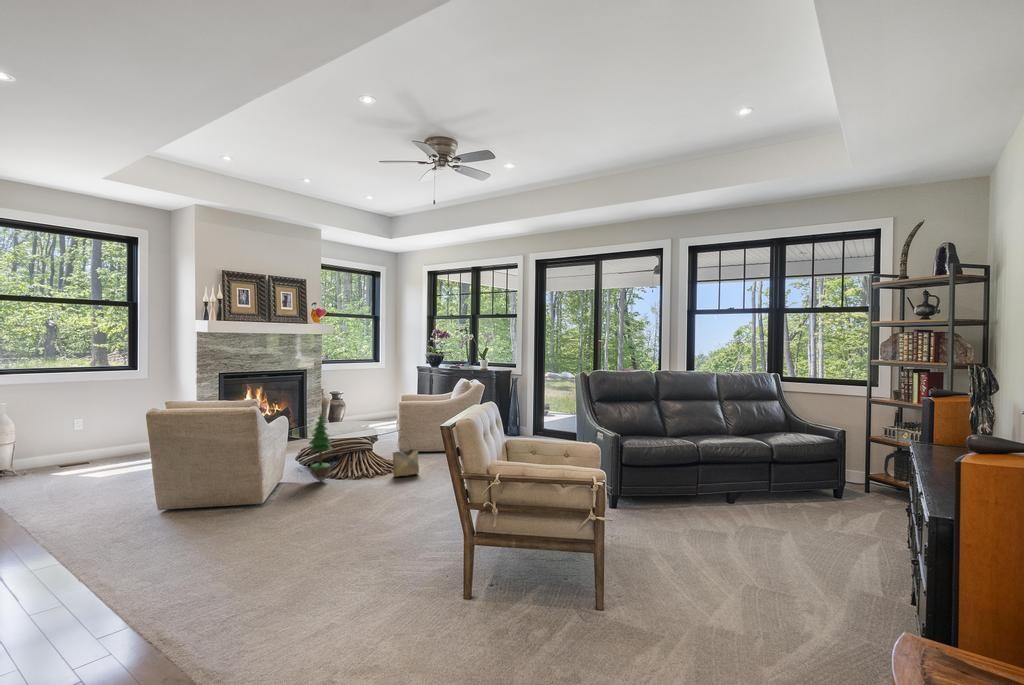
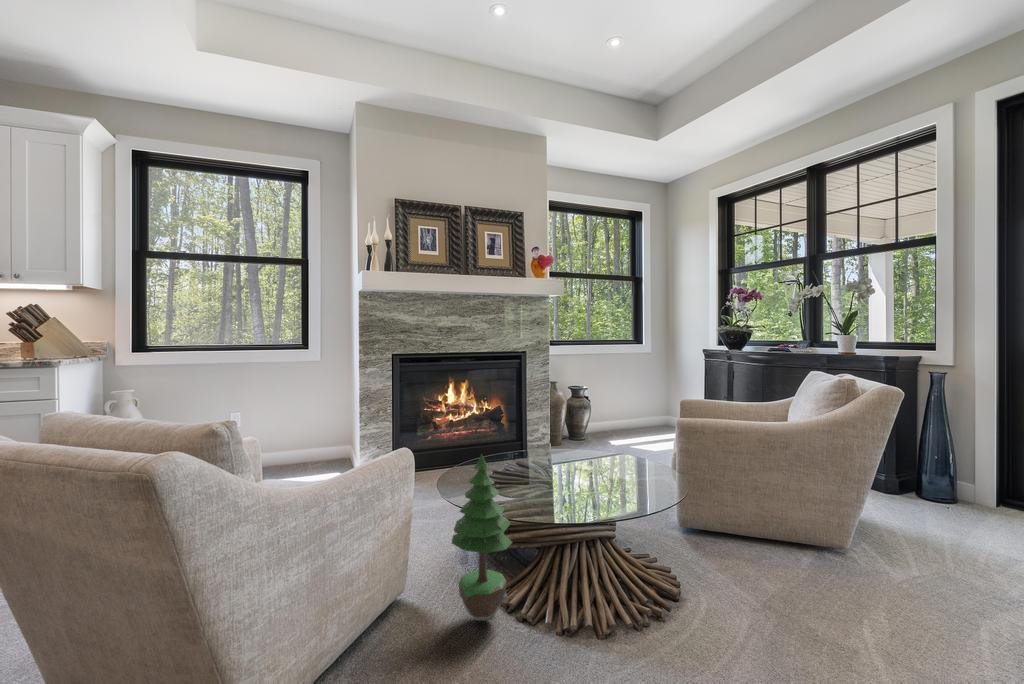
woven basket: present [393,449,419,476] -> none [664,530,742,650]

